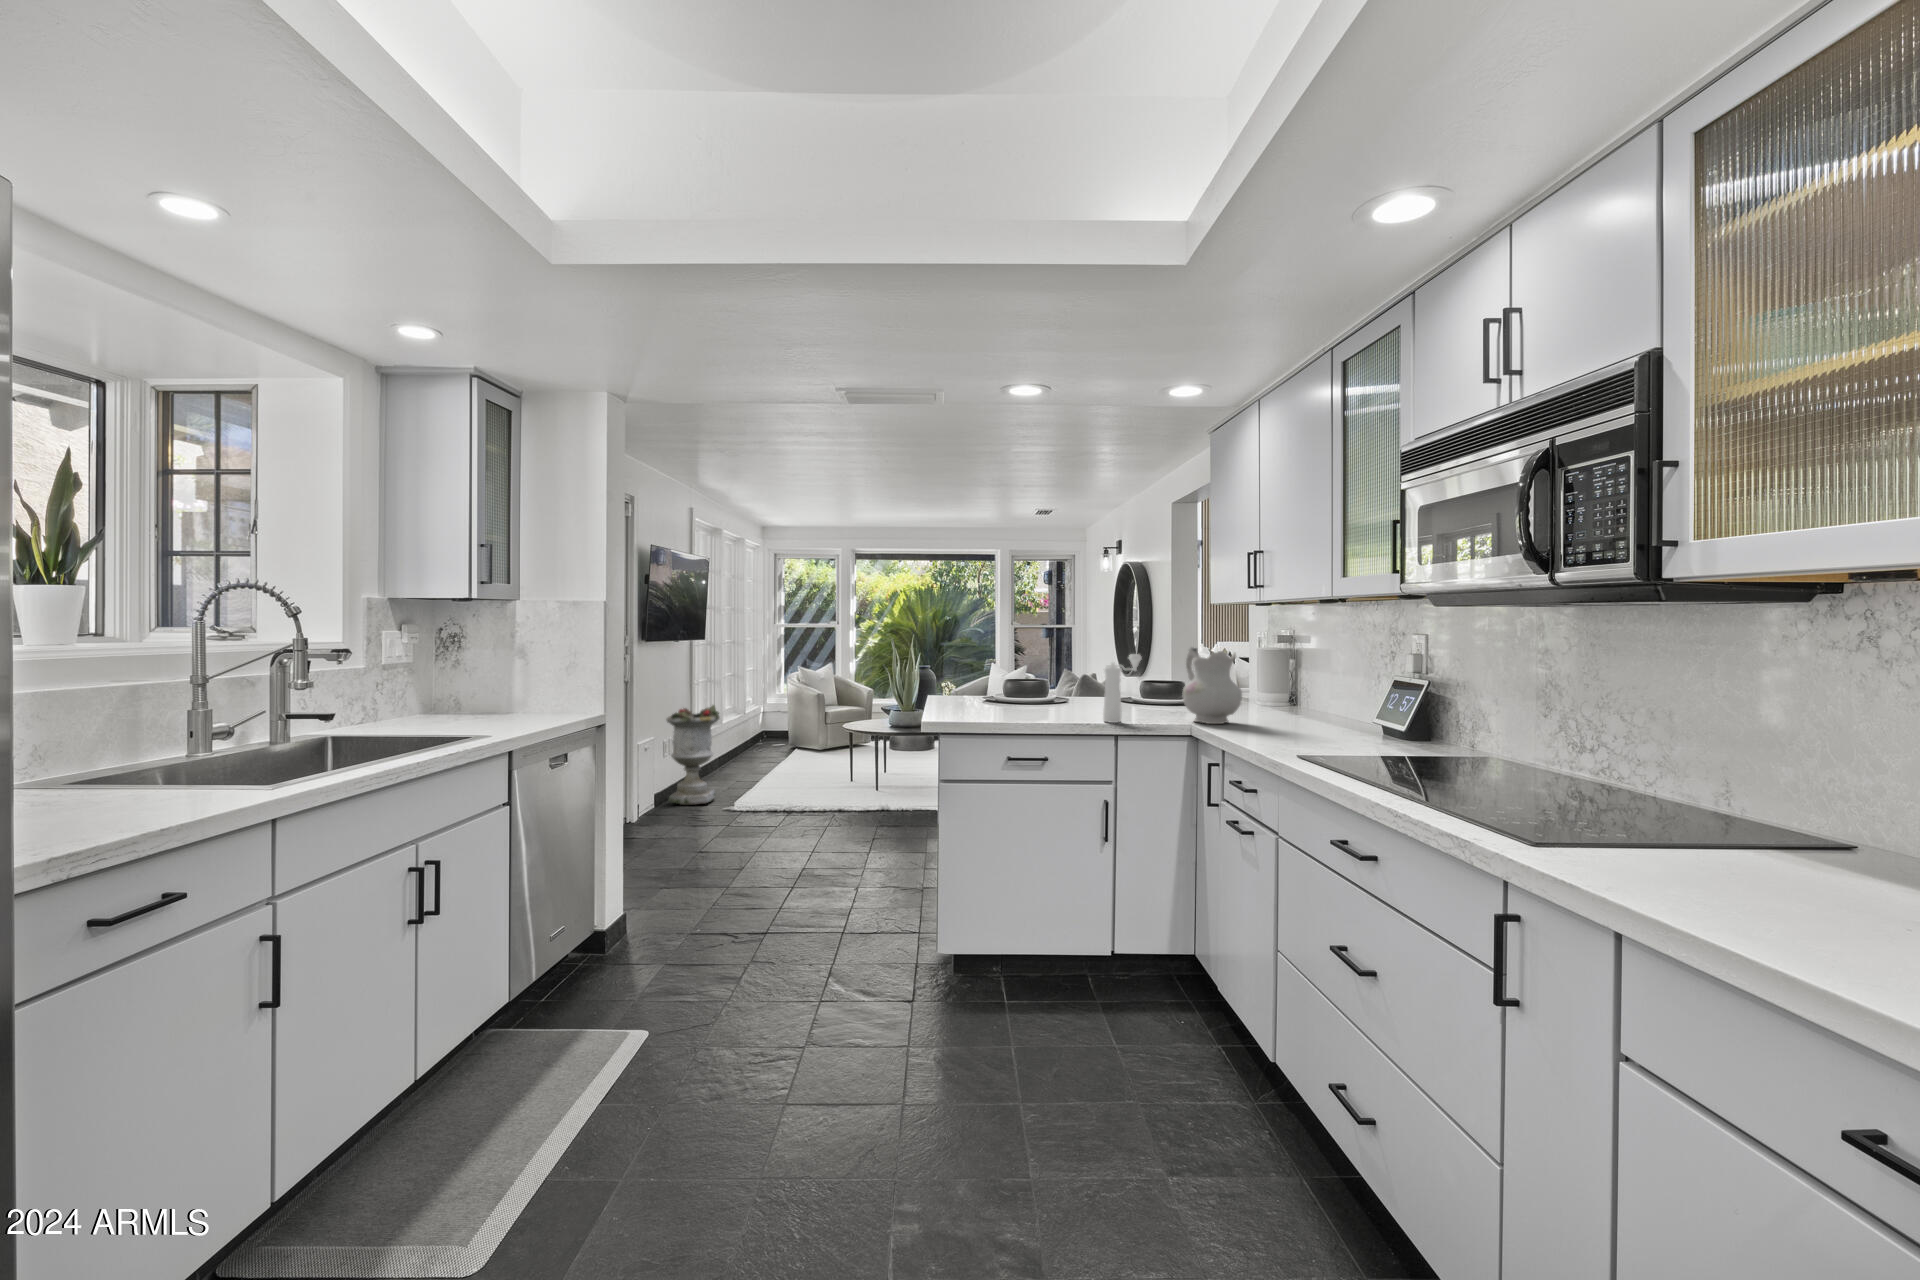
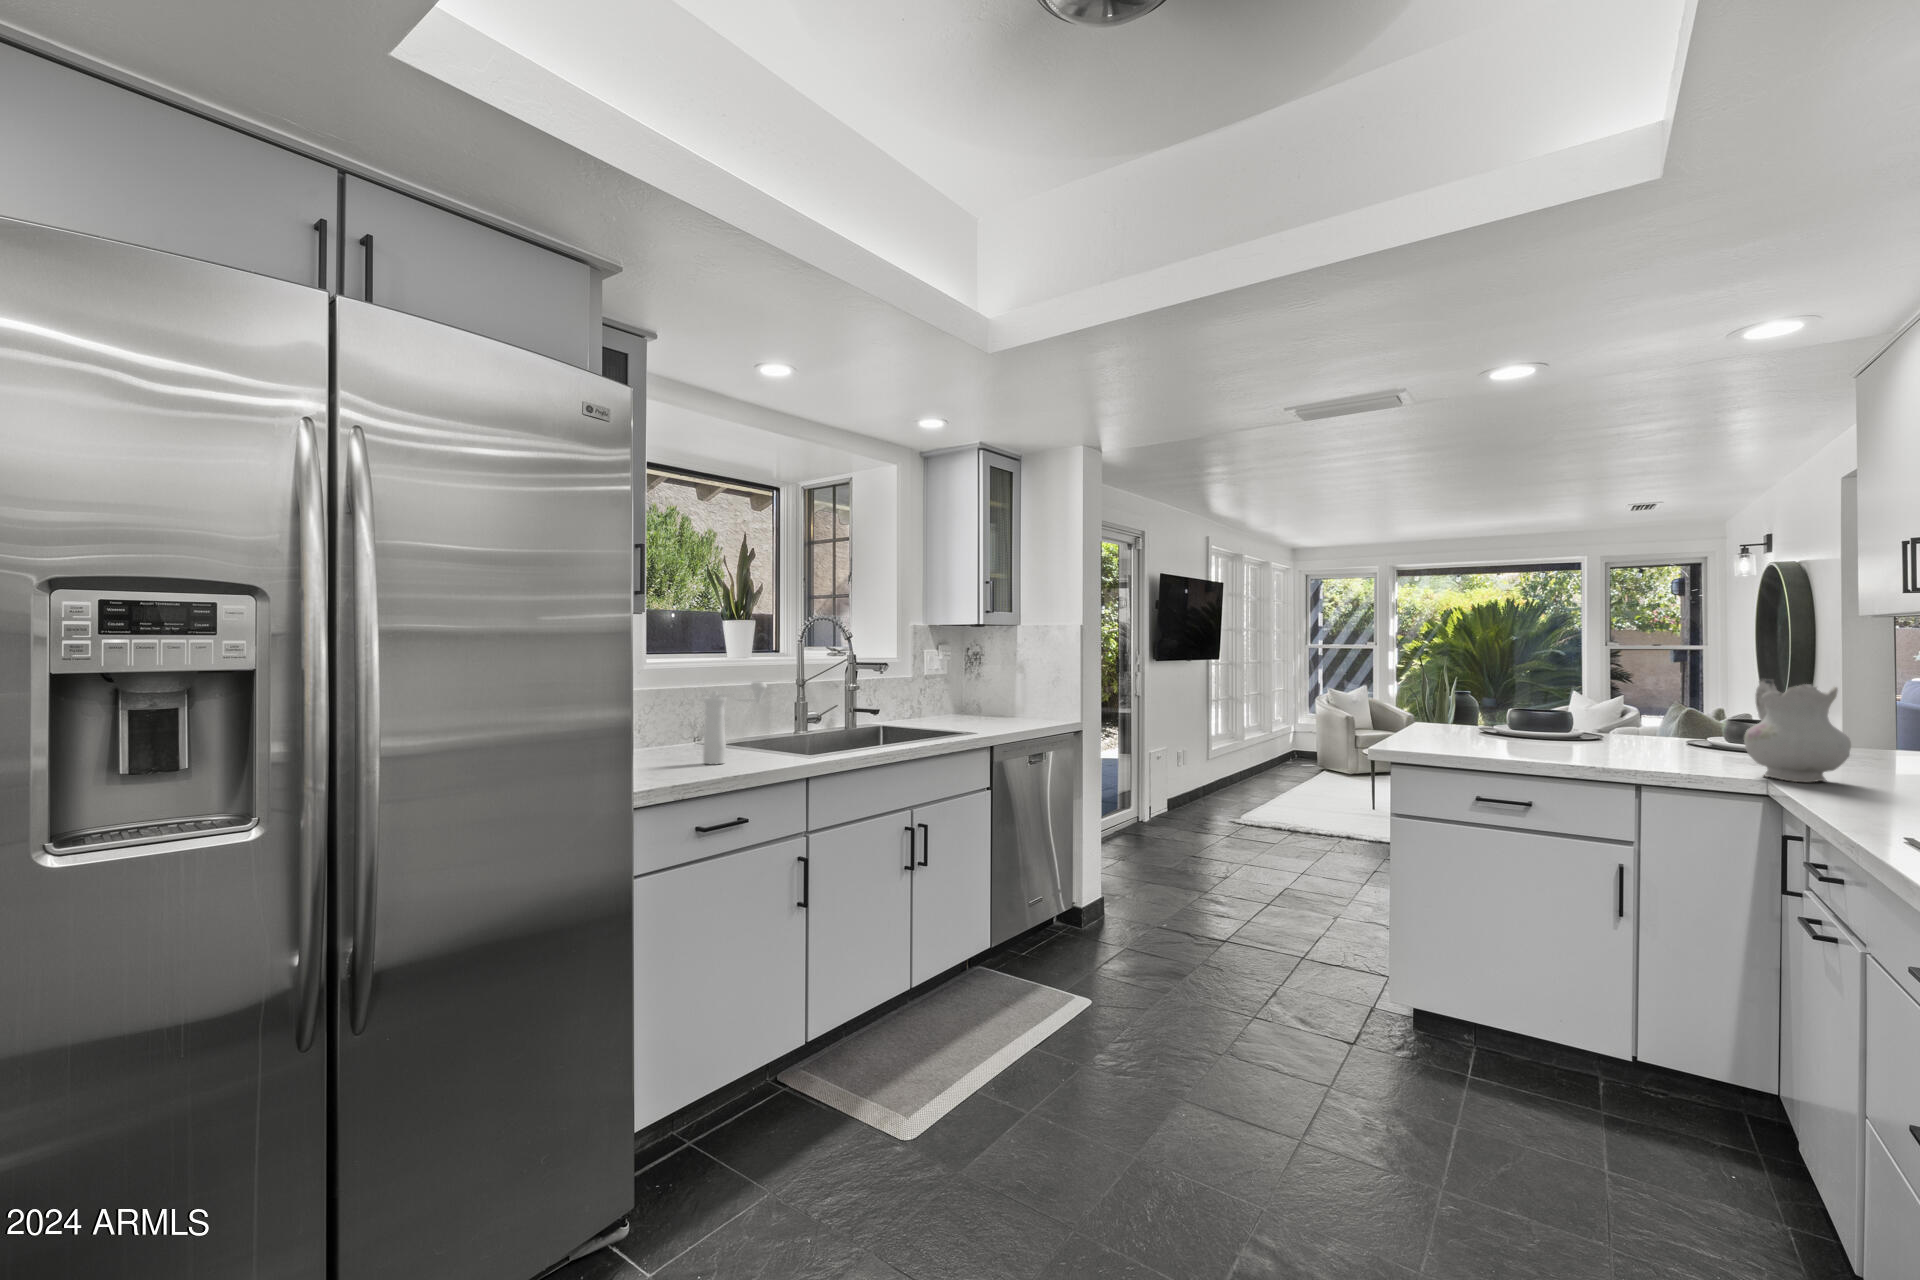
pepper mill: present [1103,654,1142,723] -> present [703,682,767,764]
planter: present [666,705,720,805] -> none [1180,721,1231,813]

